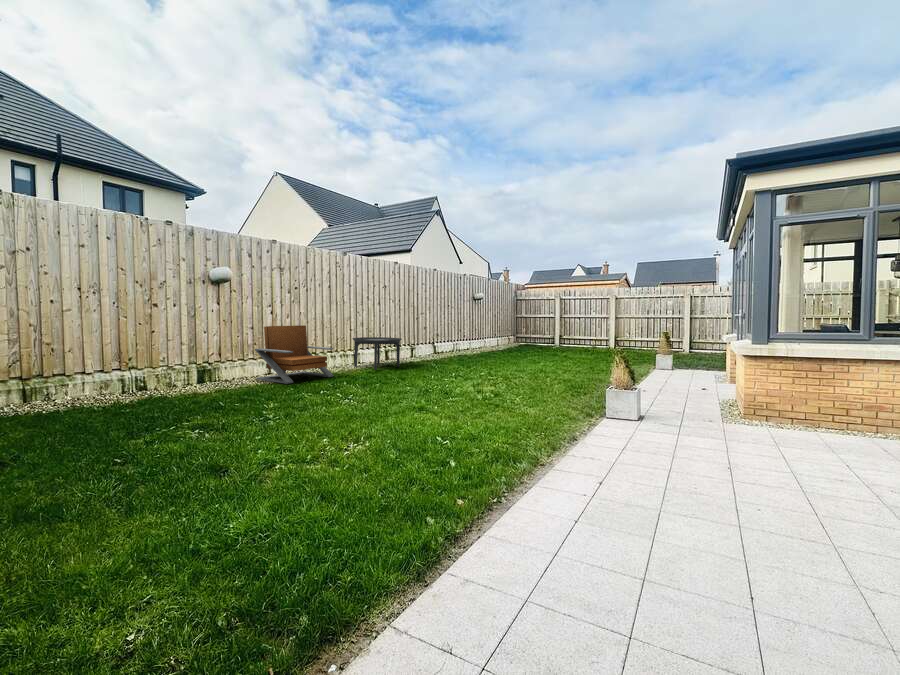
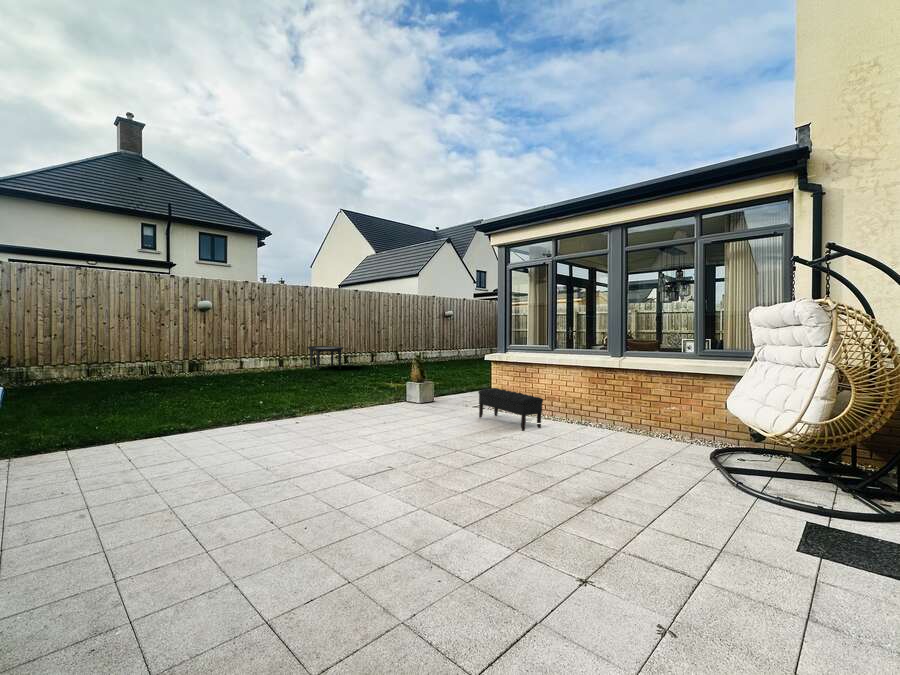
lounge chair: present [255,325,333,384] -> none [228,337,278,375]
bench: none [760,385,887,445] -> present [478,388,543,431]

